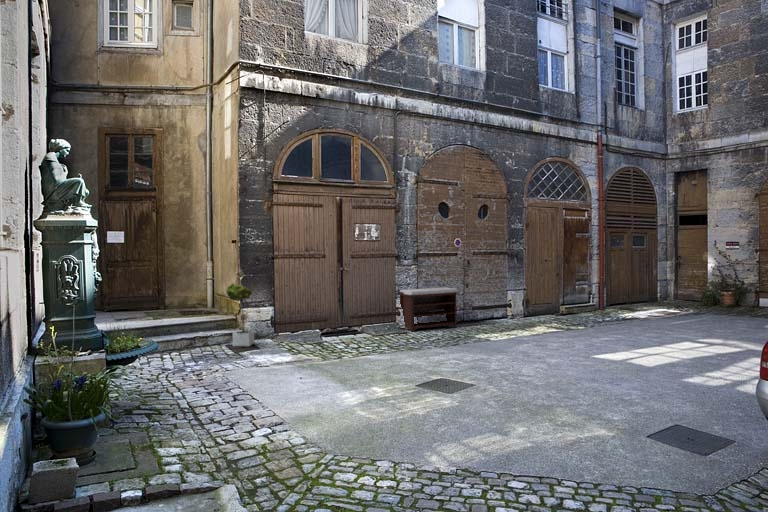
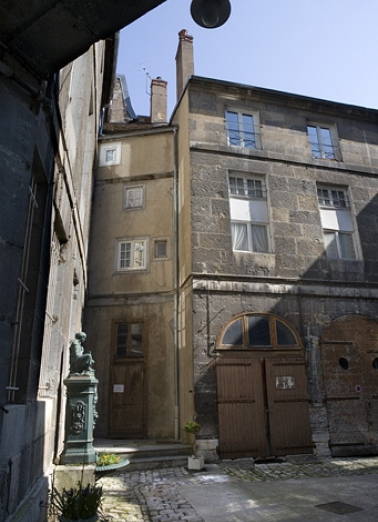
bench: present [398,287,459,332] -> none [313,426,367,464]

